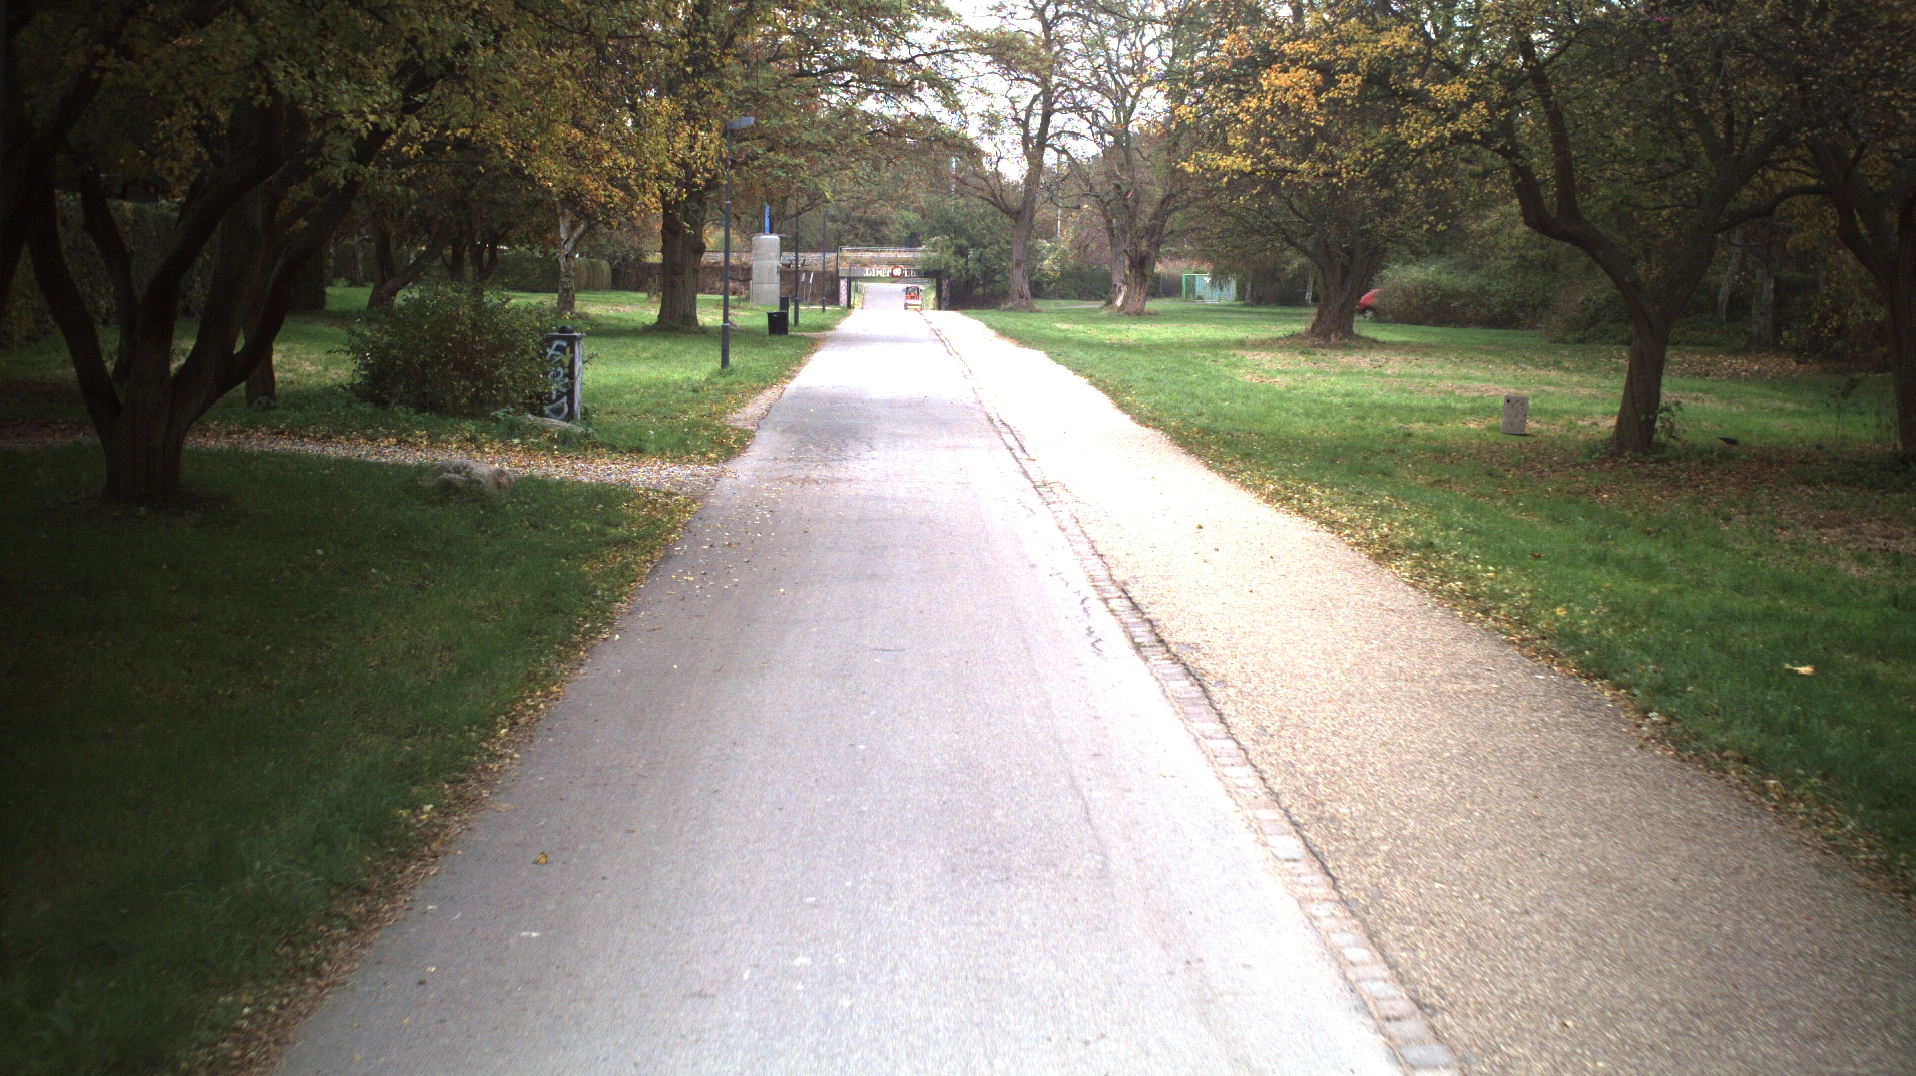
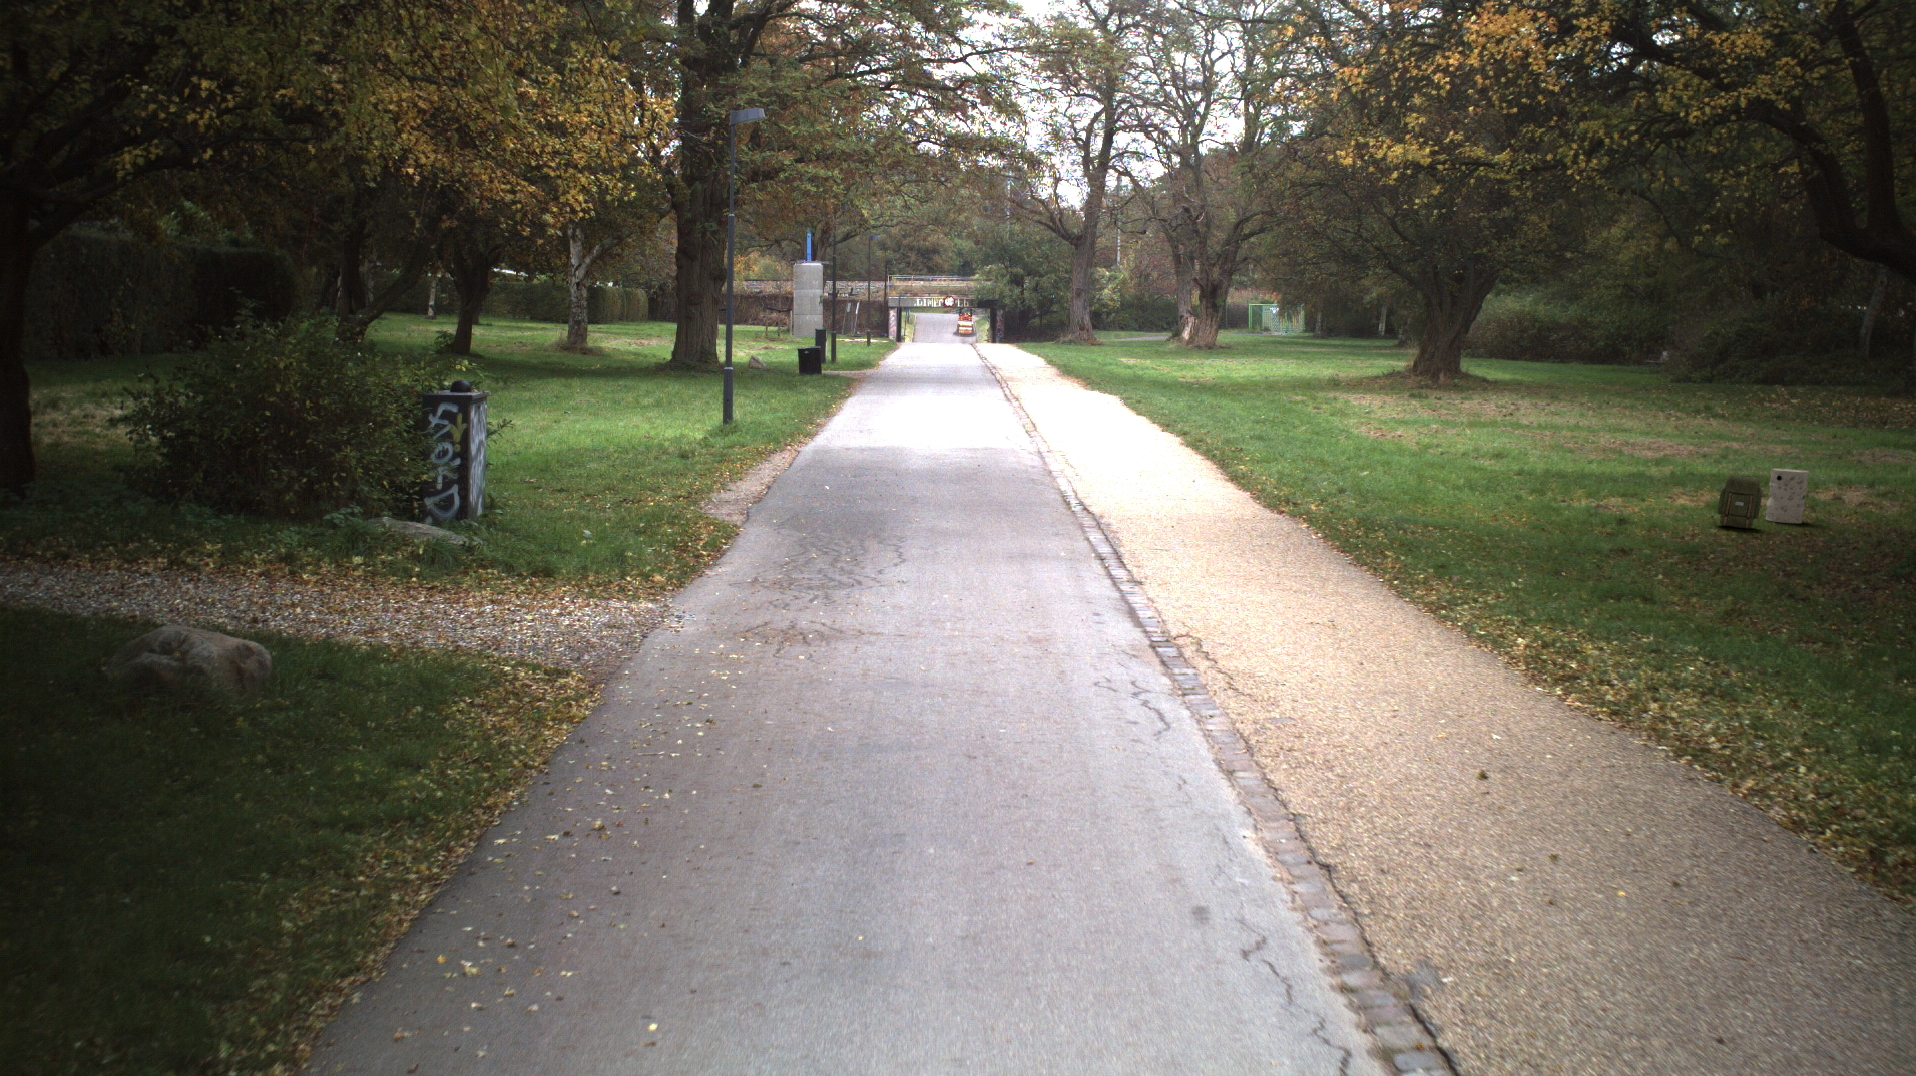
backpack: none [1460,397,1491,436] -> present [1717,474,1763,529]

